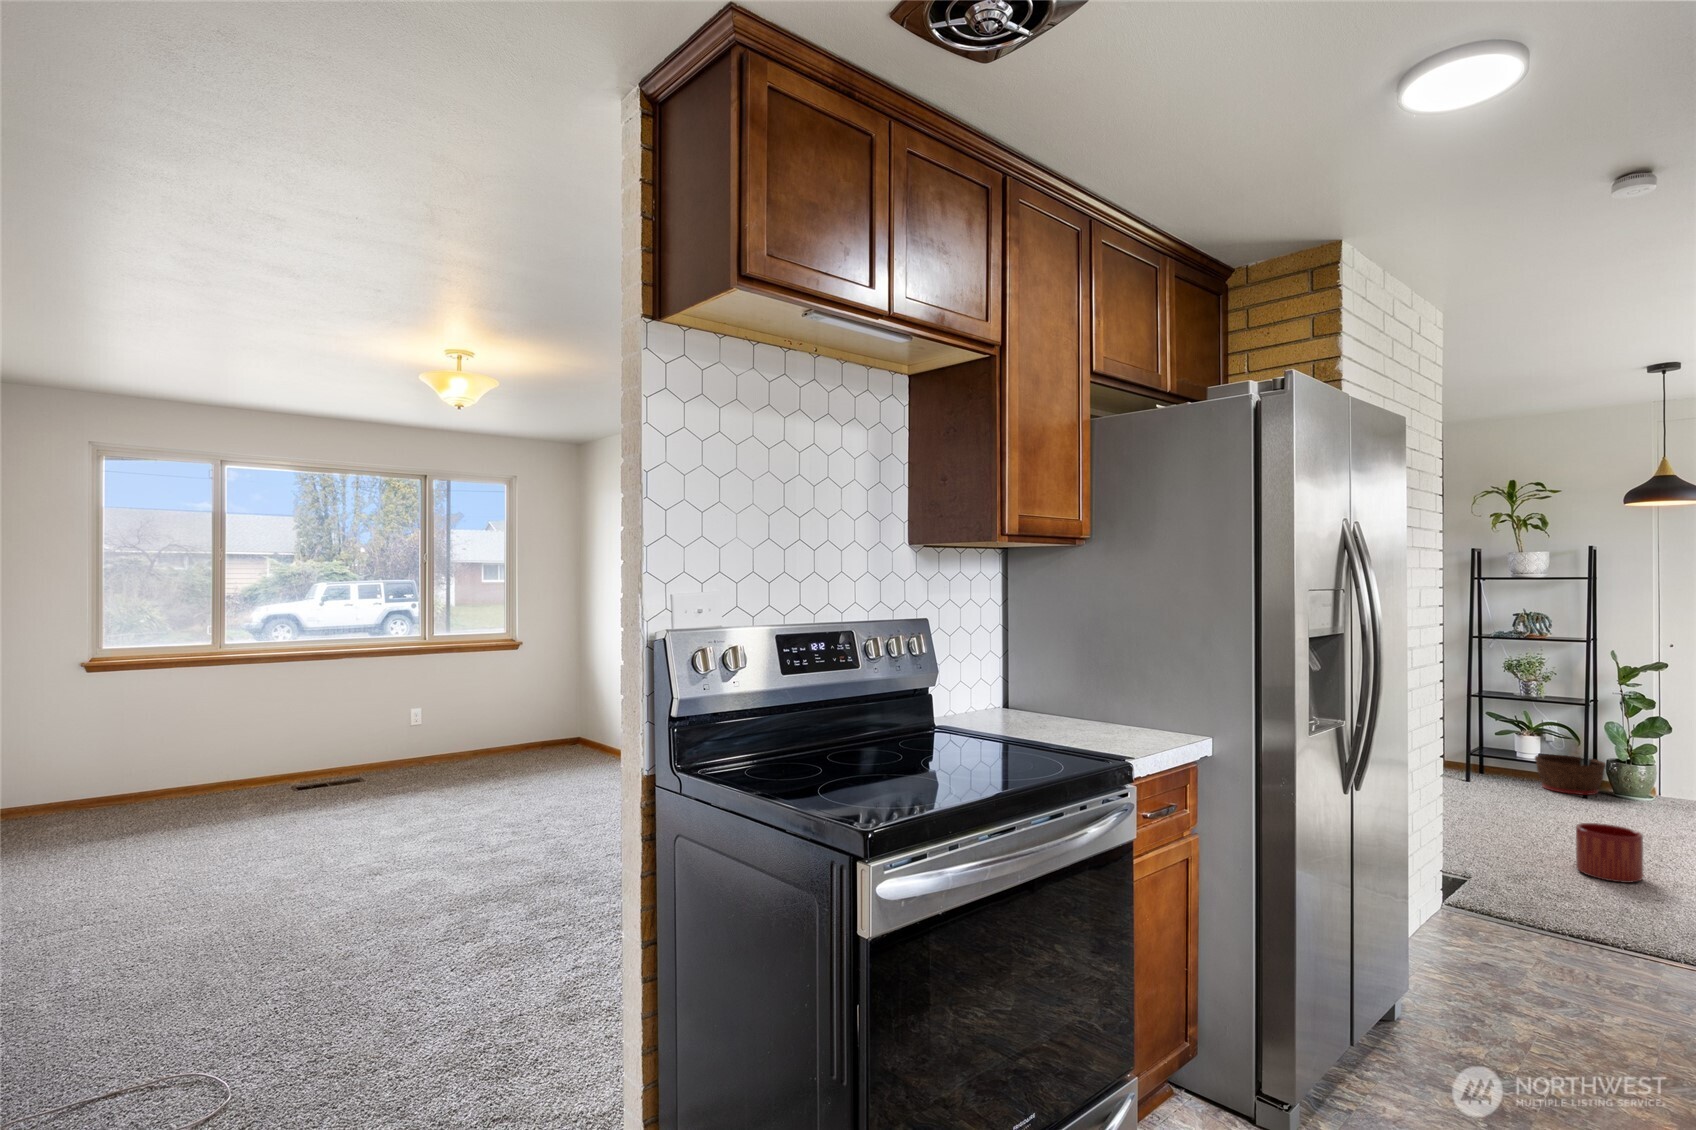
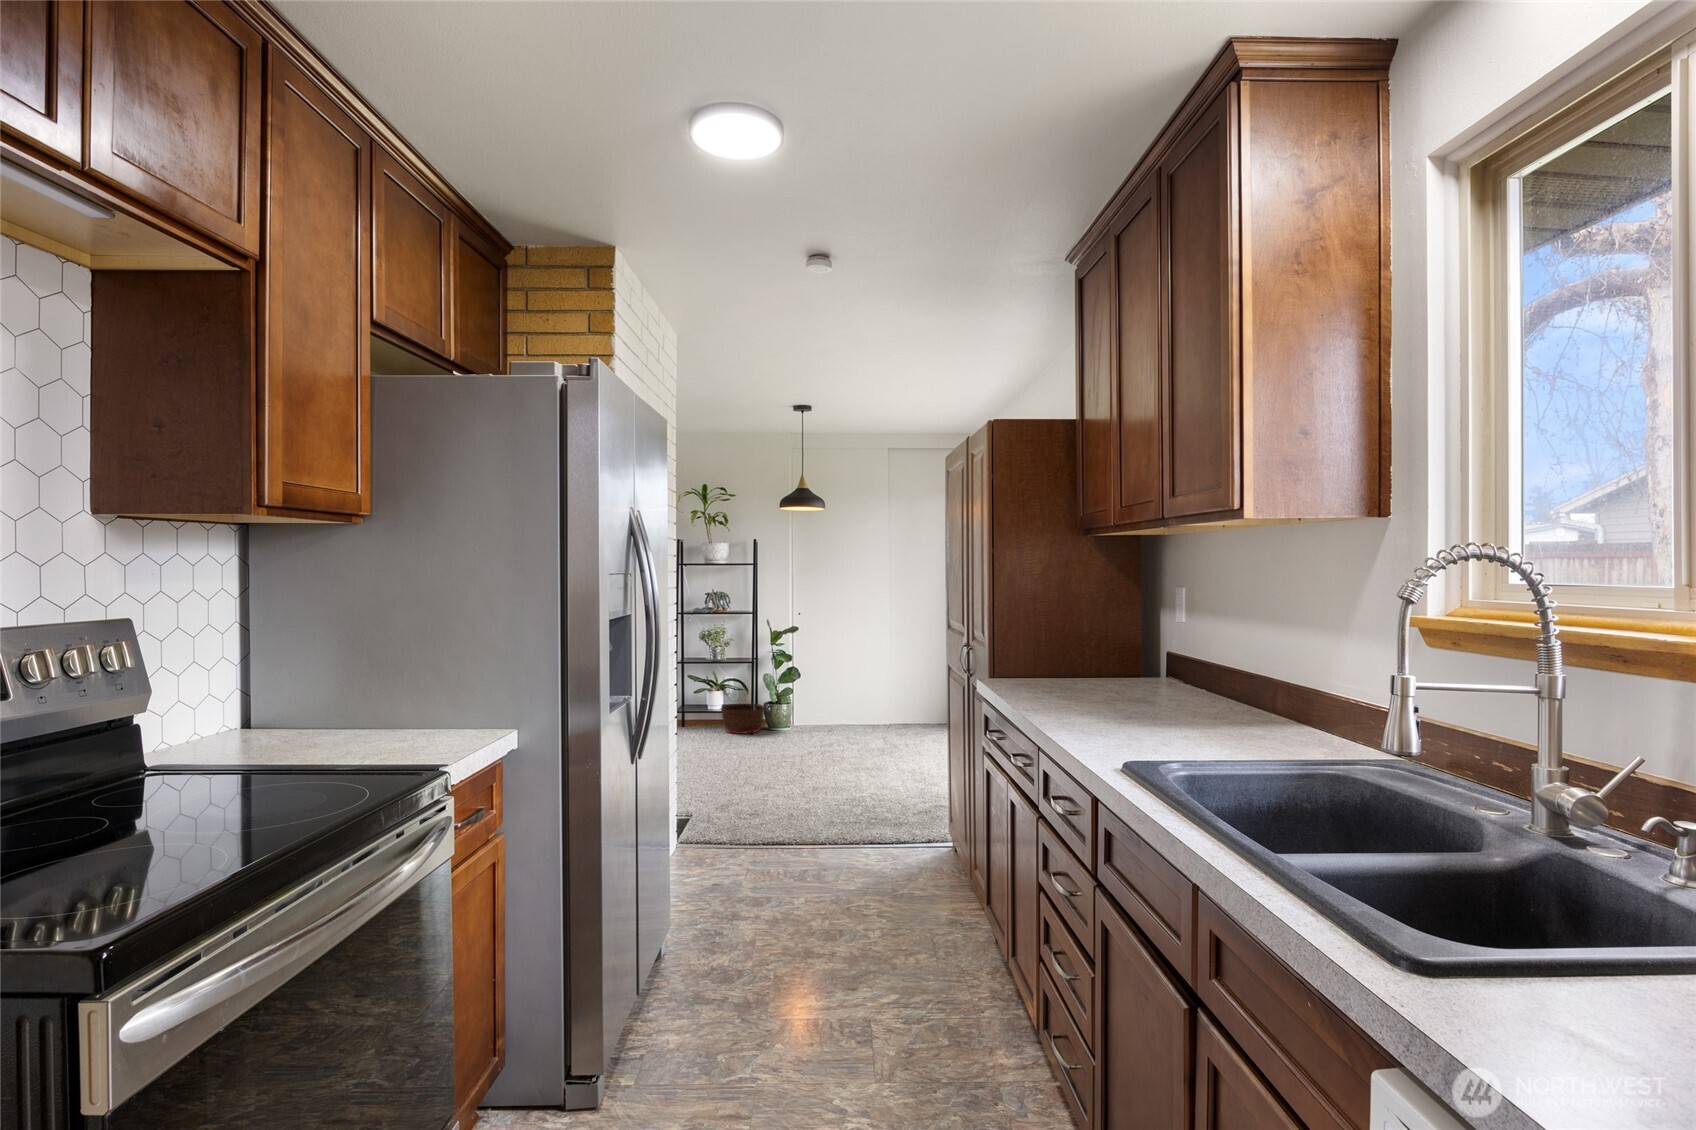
planter: present [1576,823,1643,883] -> none [759,753,798,796]

